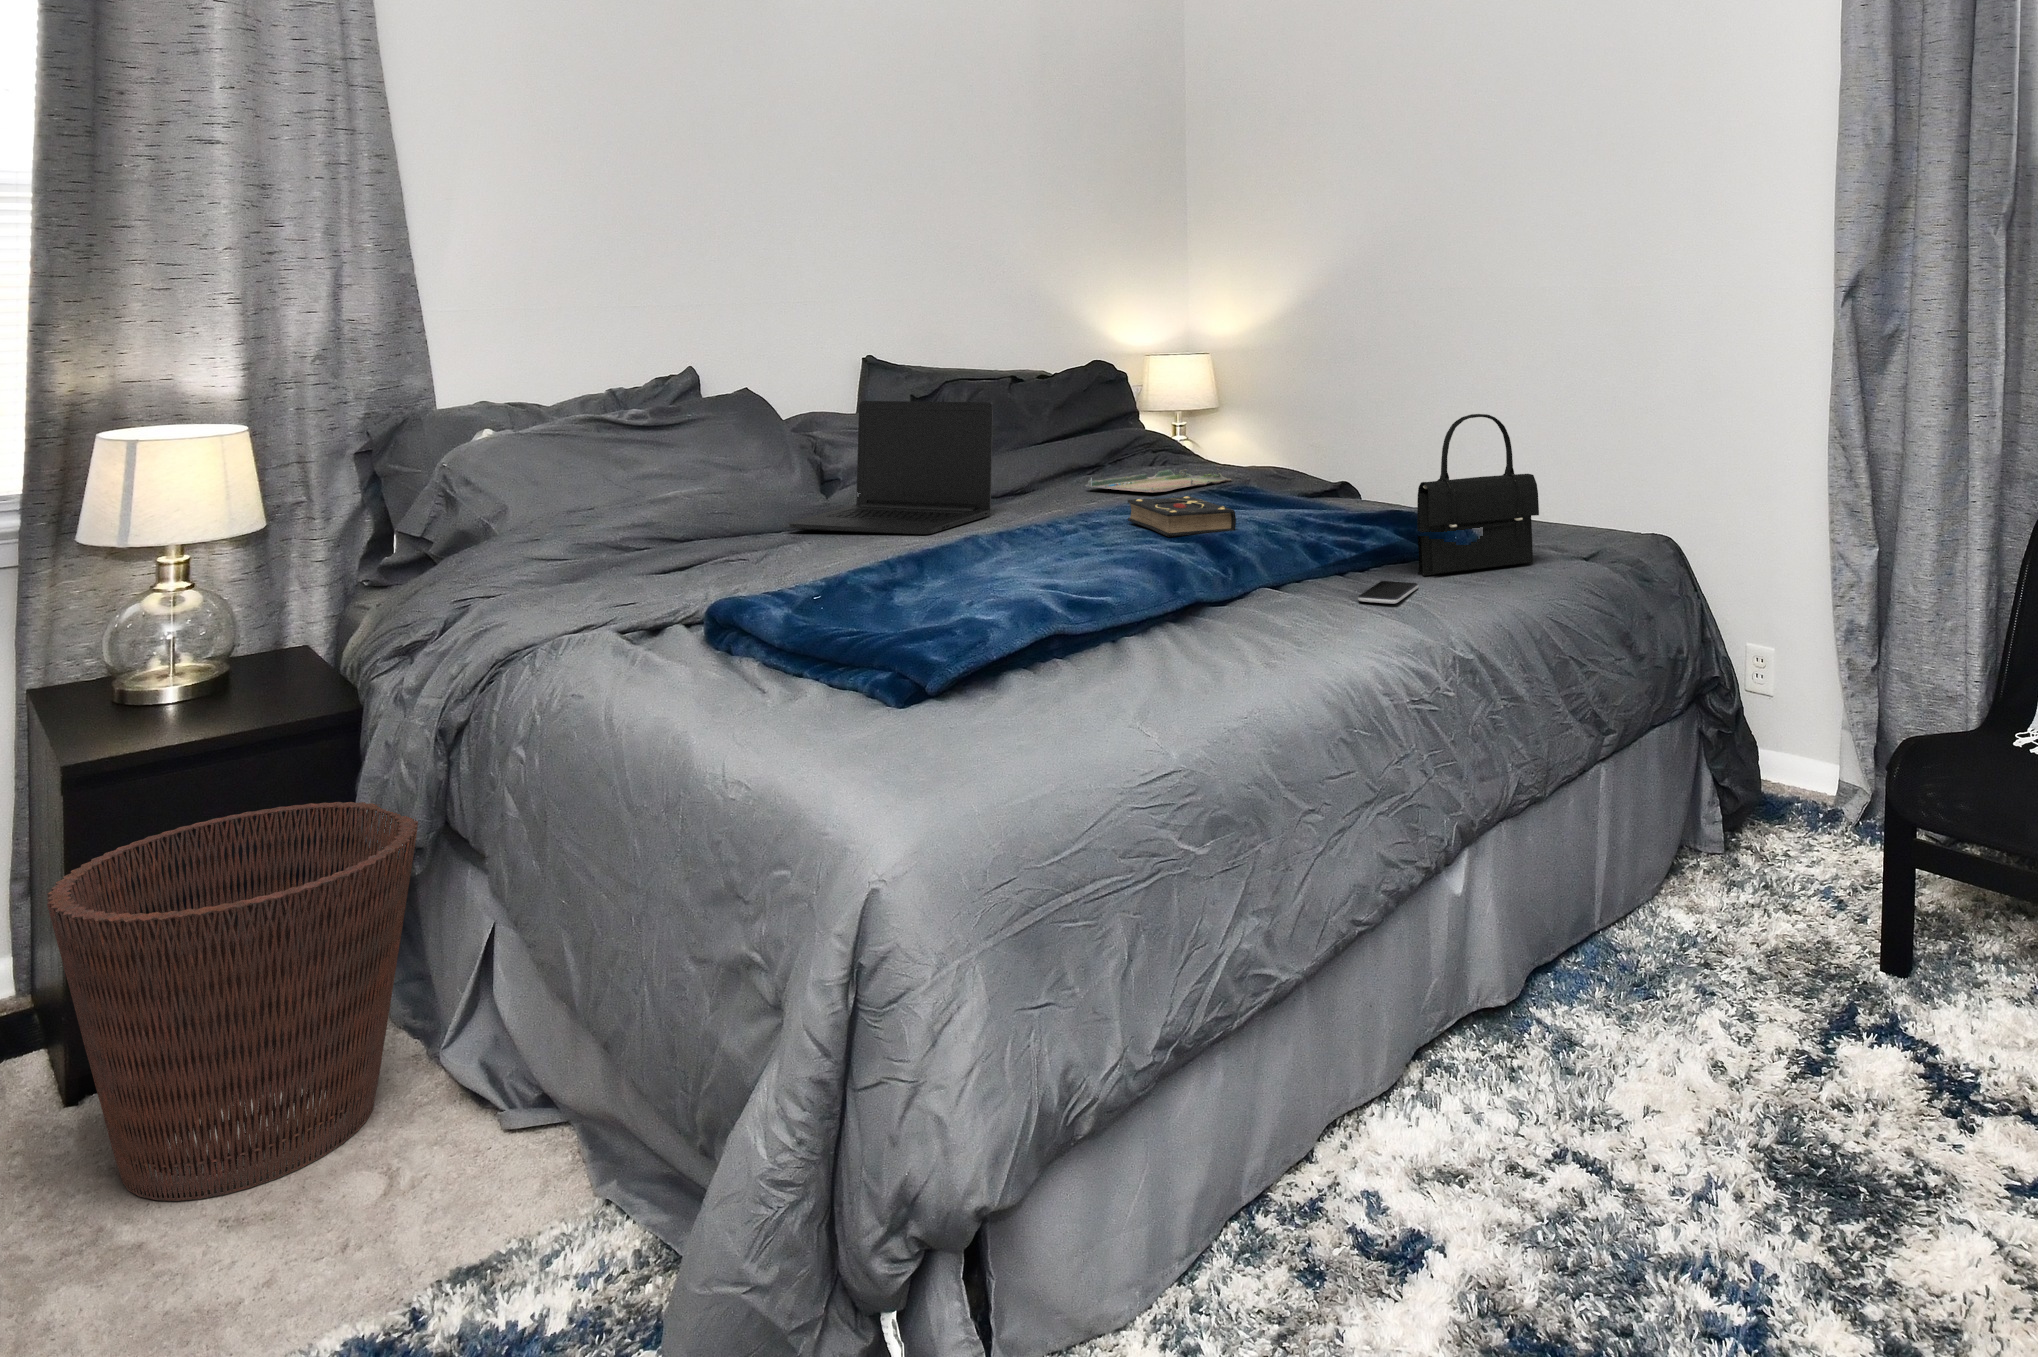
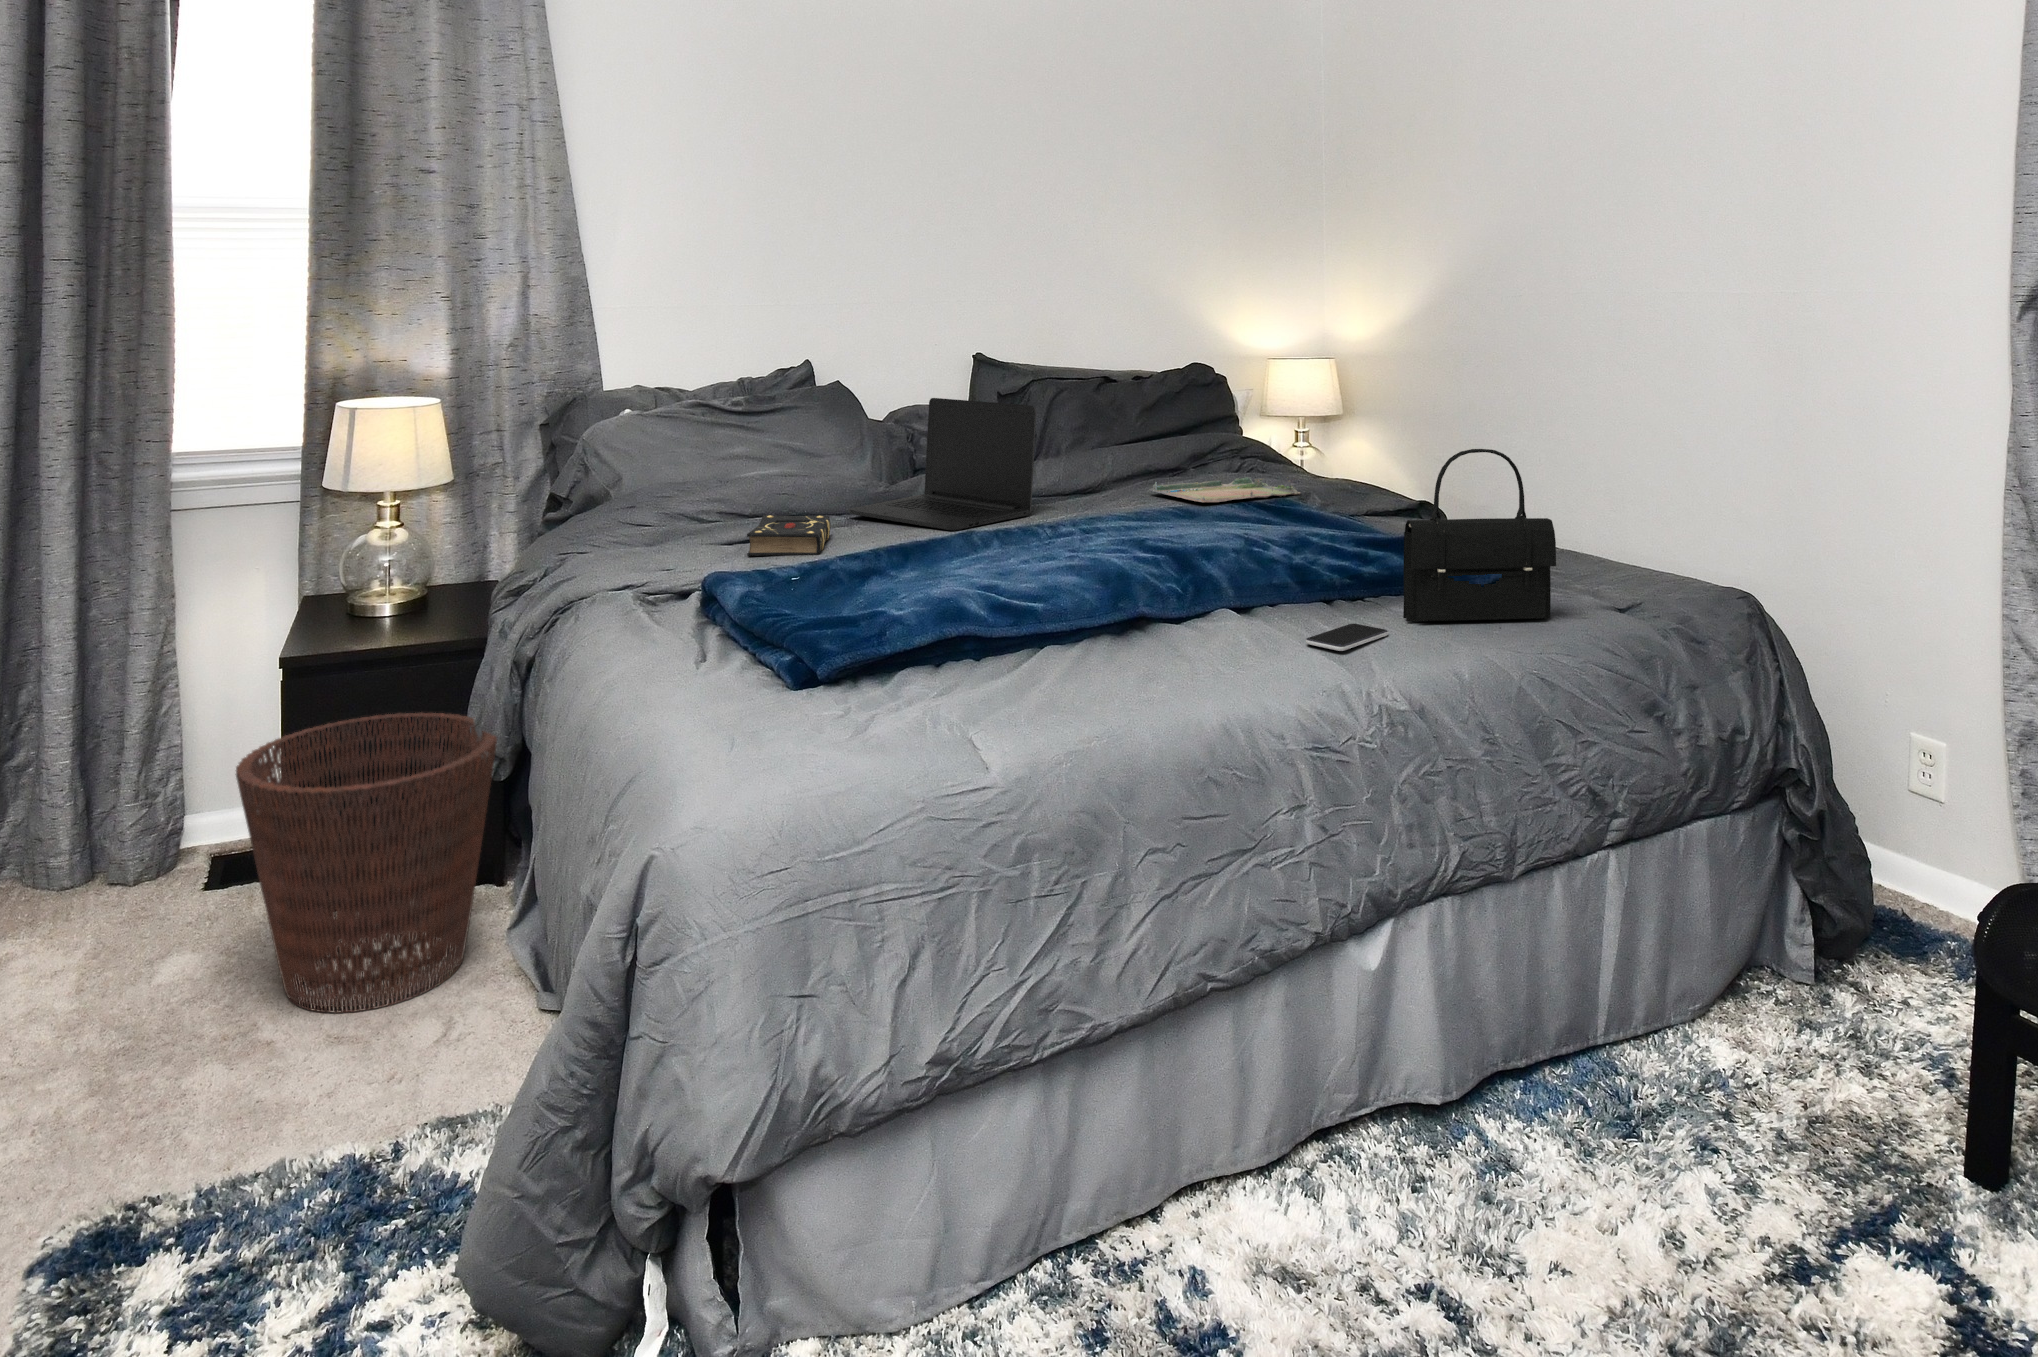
book: present [1128,496,1236,537] -> present [747,515,831,556]

